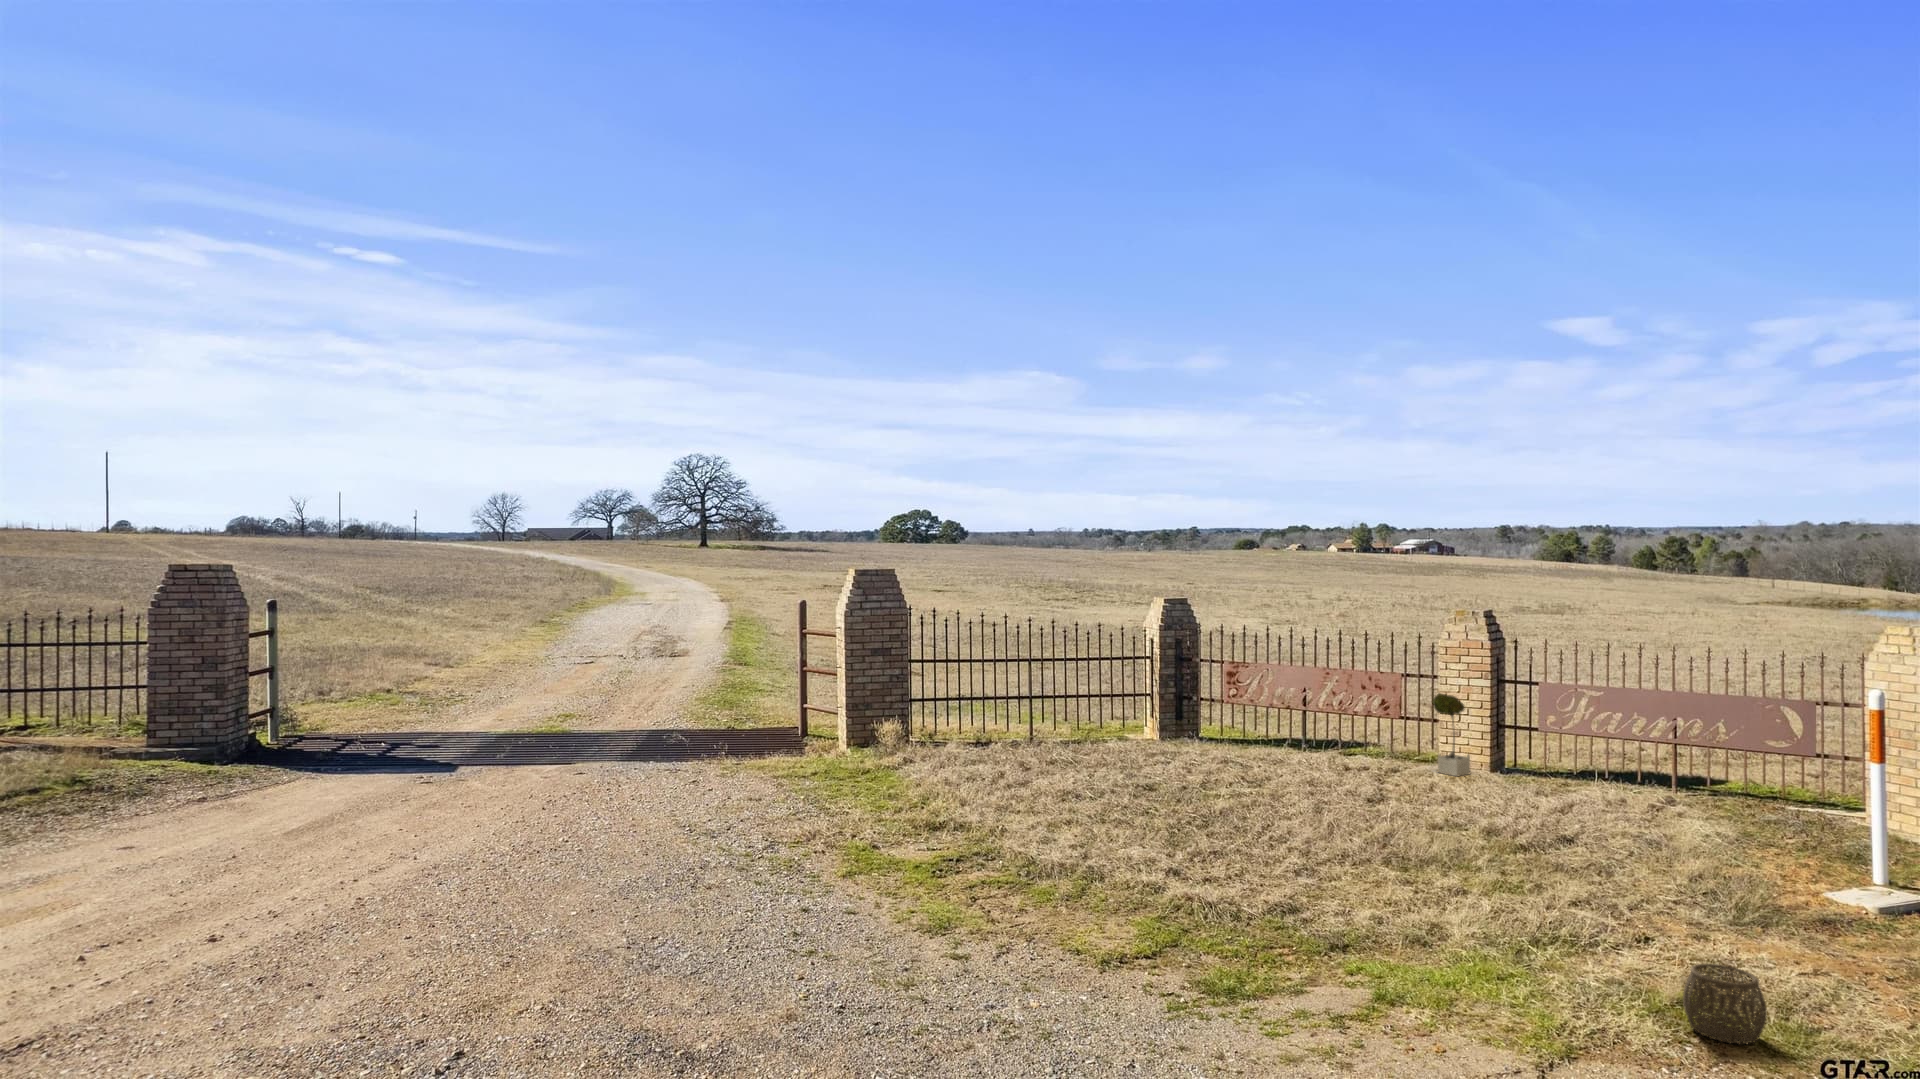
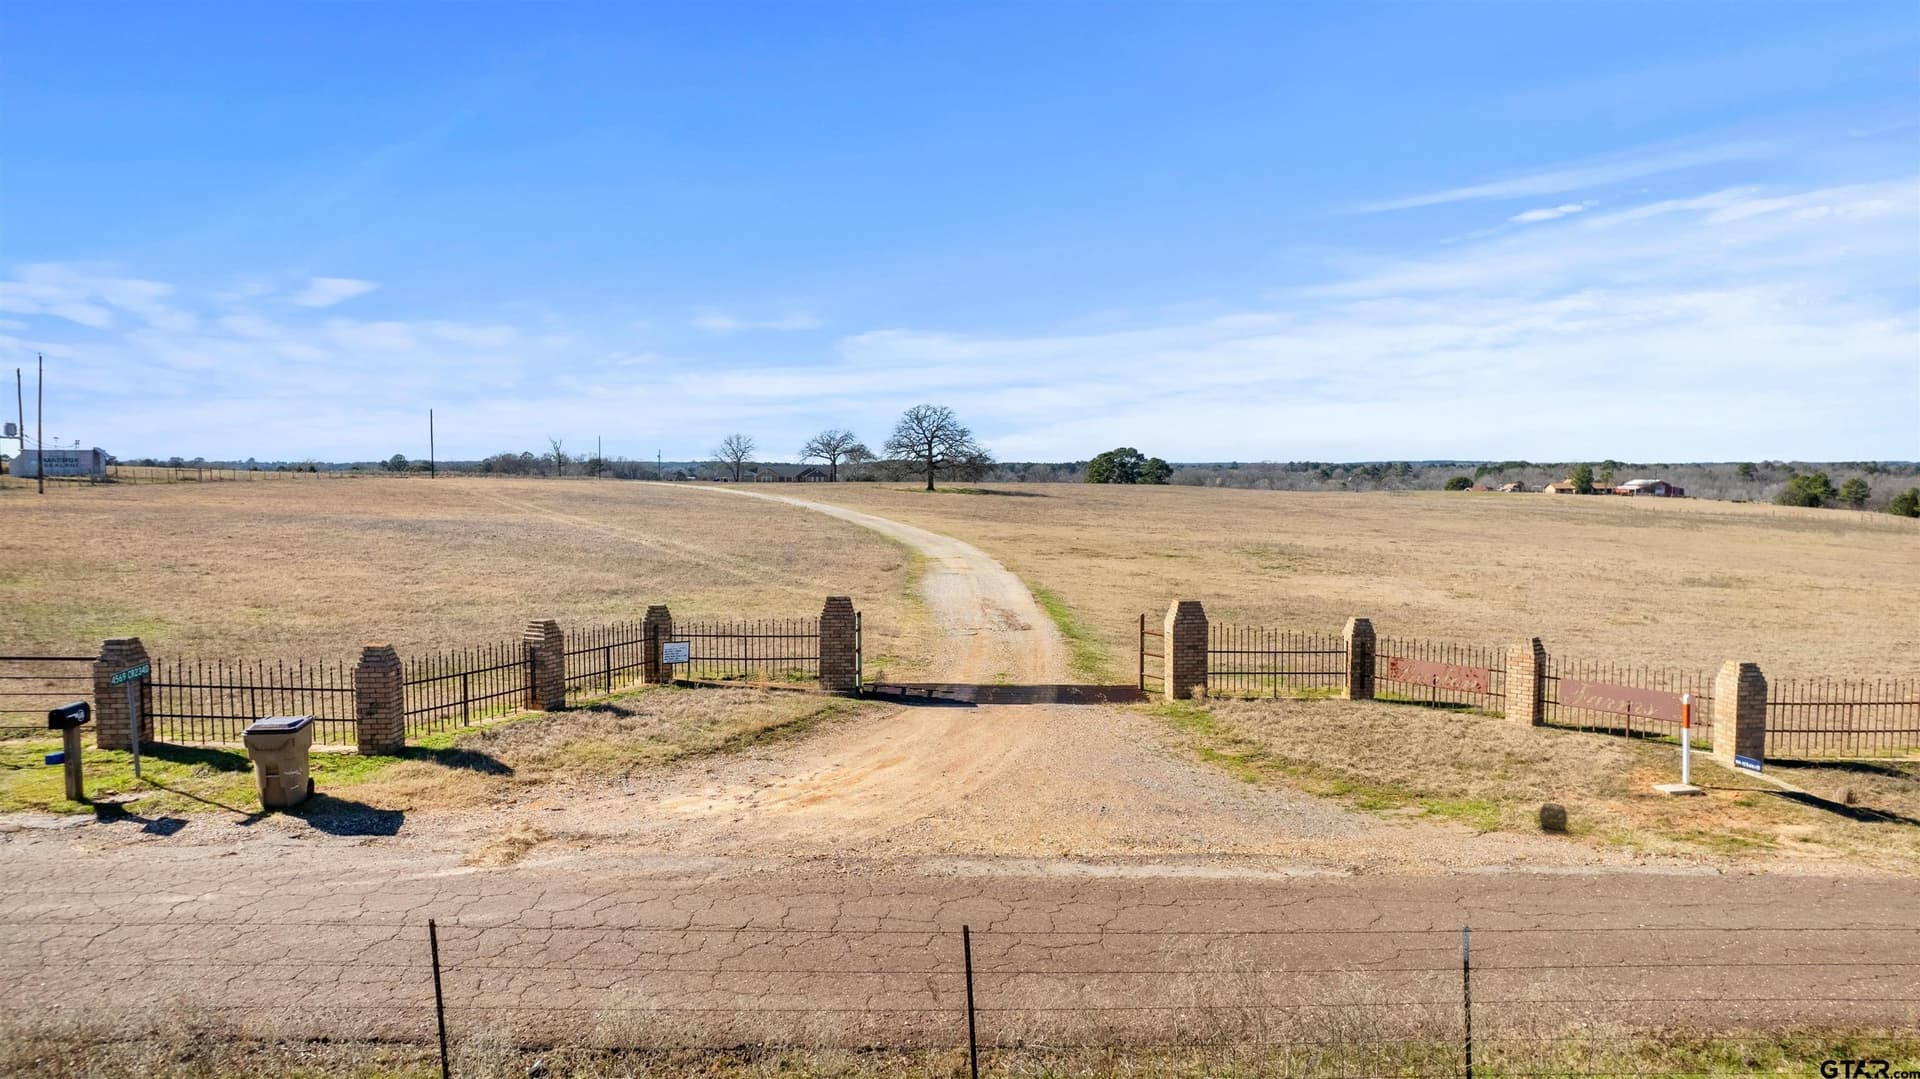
potted tree: present [1433,693,1471,776] -> none [1501,683,1521,727]

